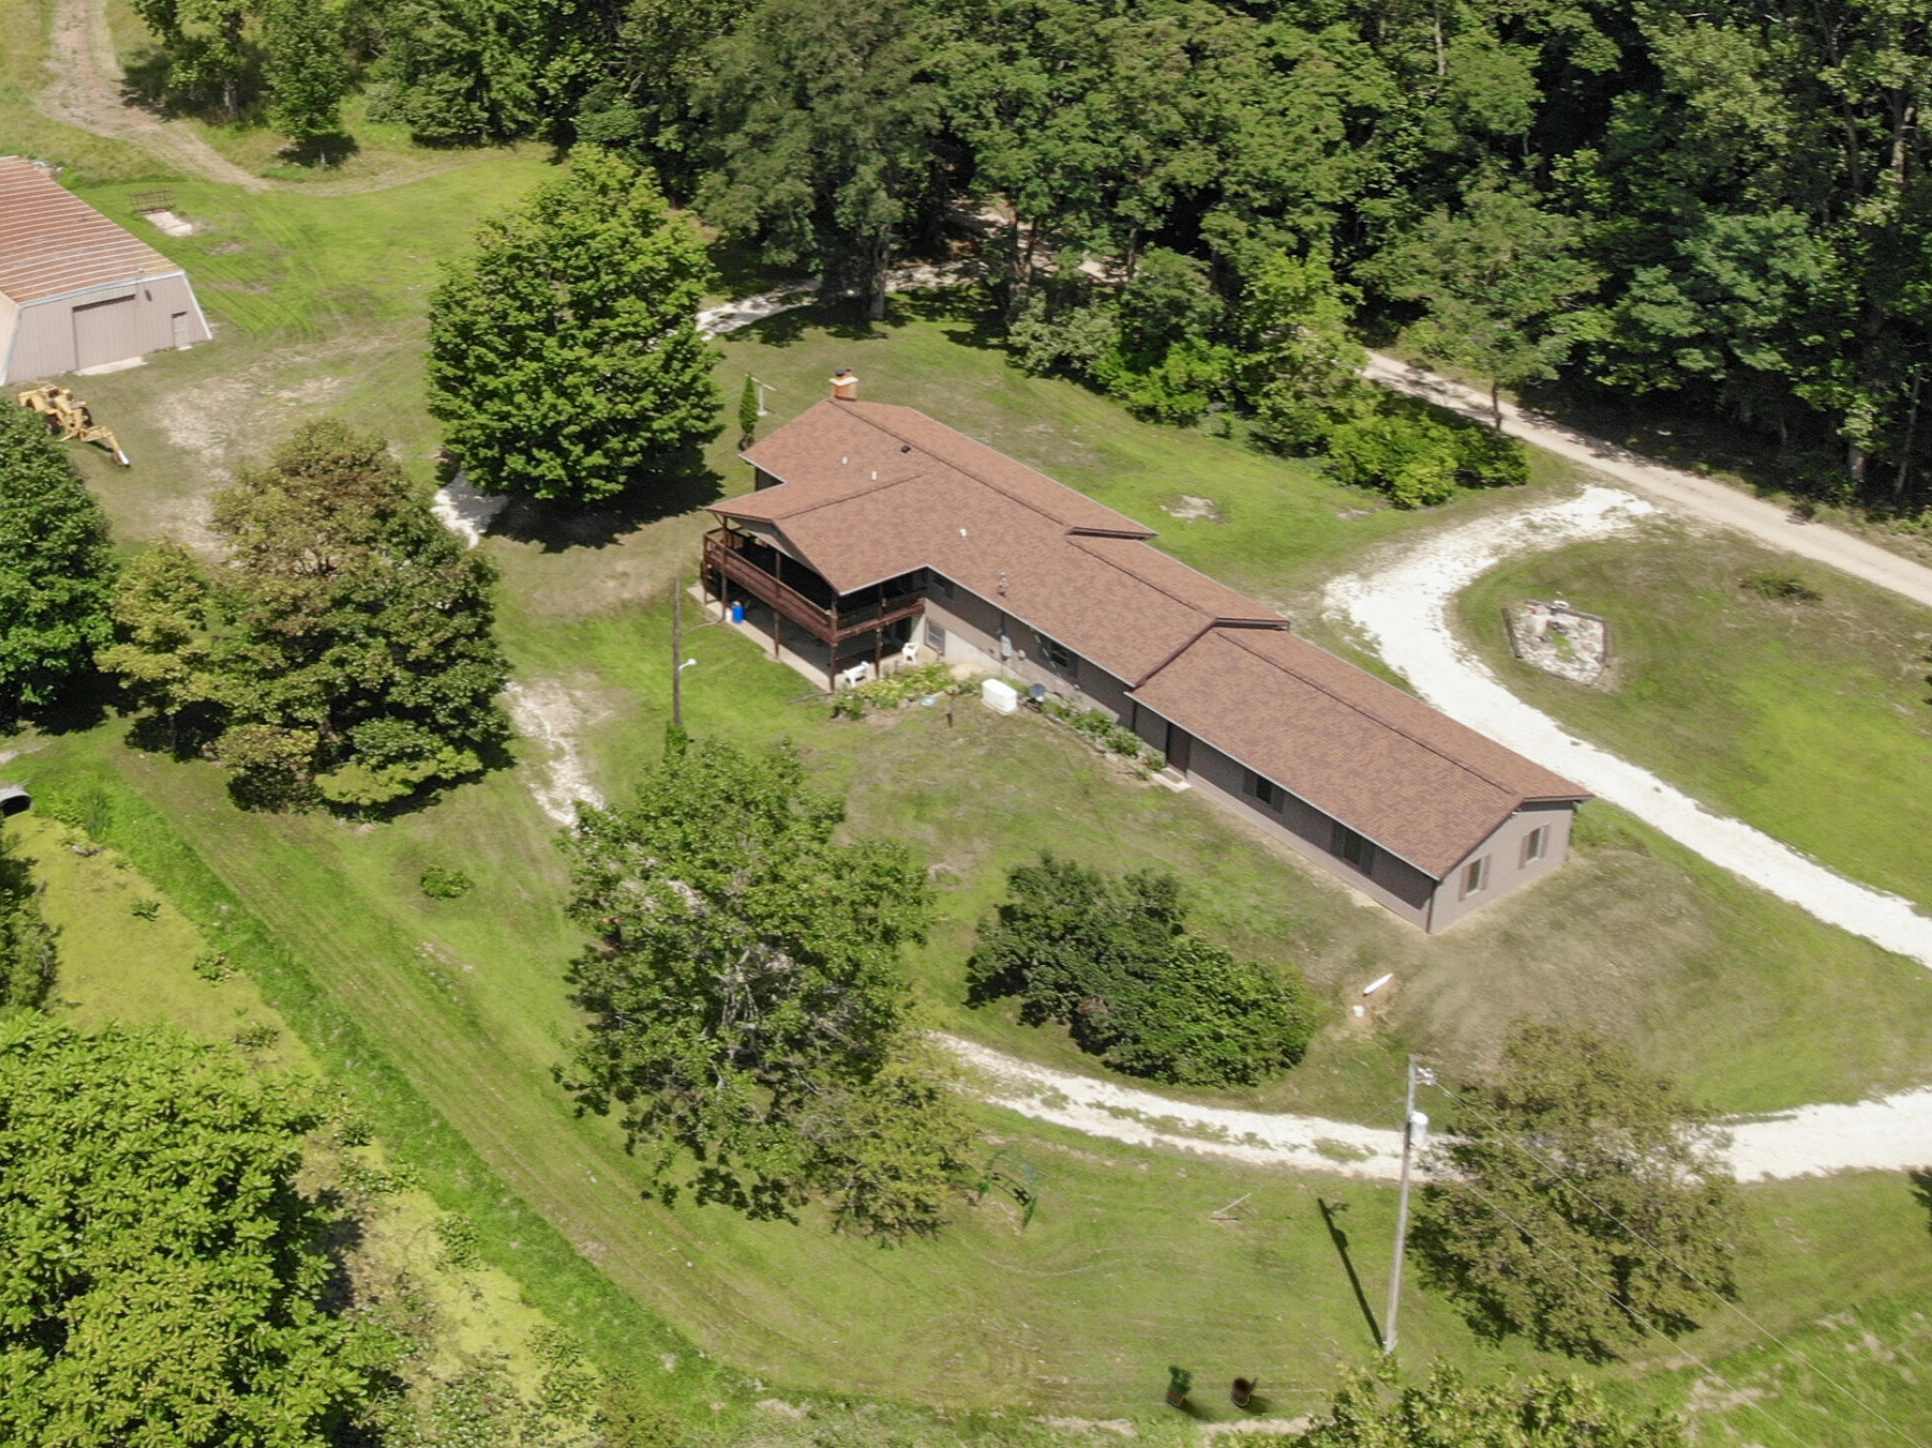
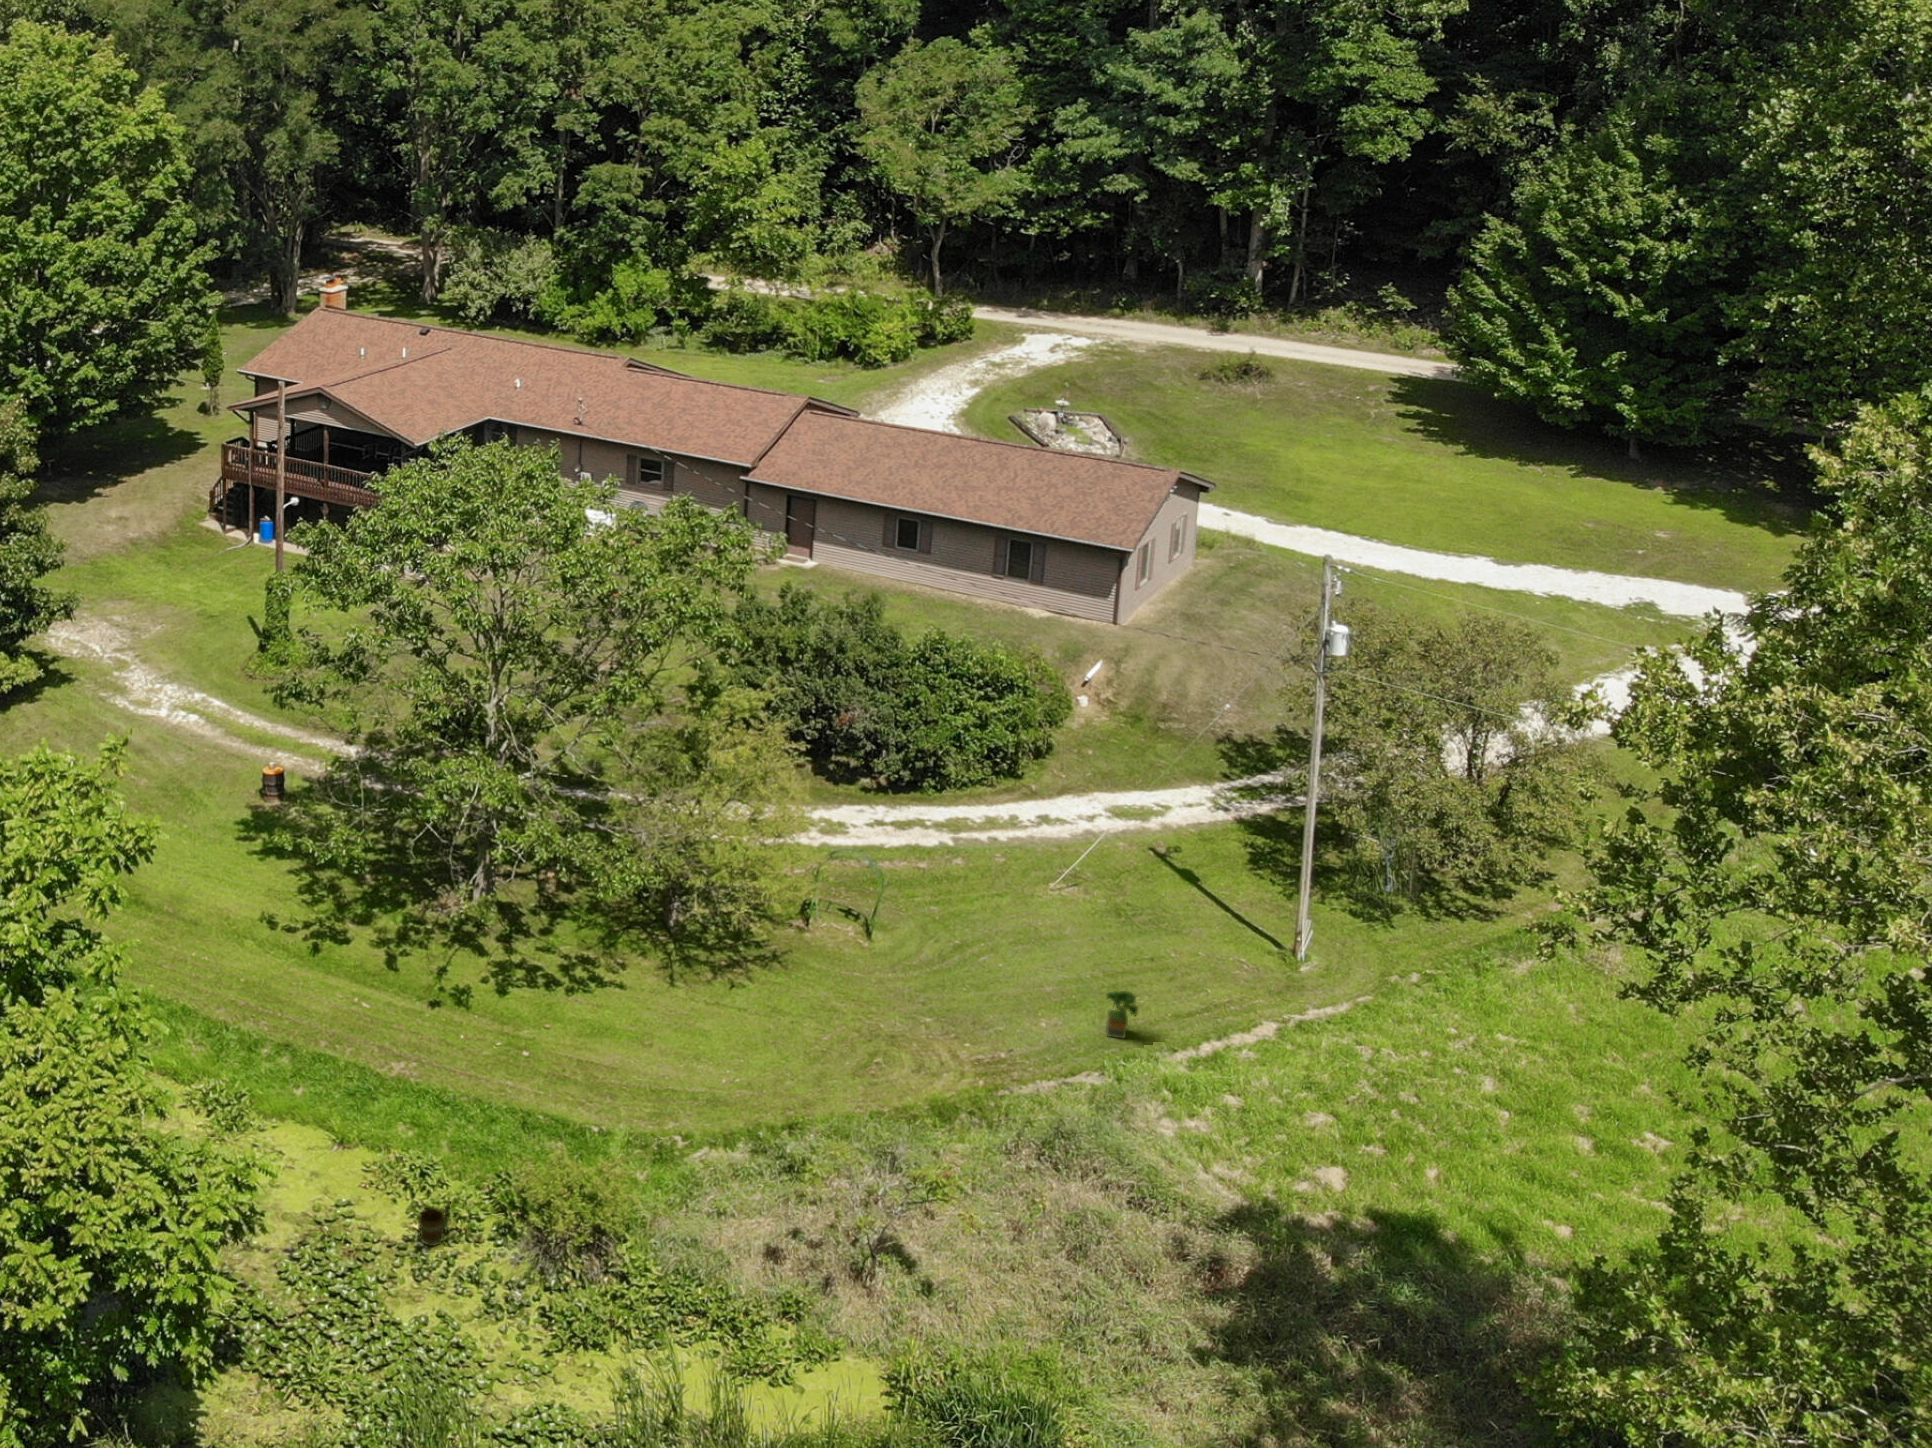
bucket: present [1231,1377,1258,1406] -> present [418,1201,451,1246]

